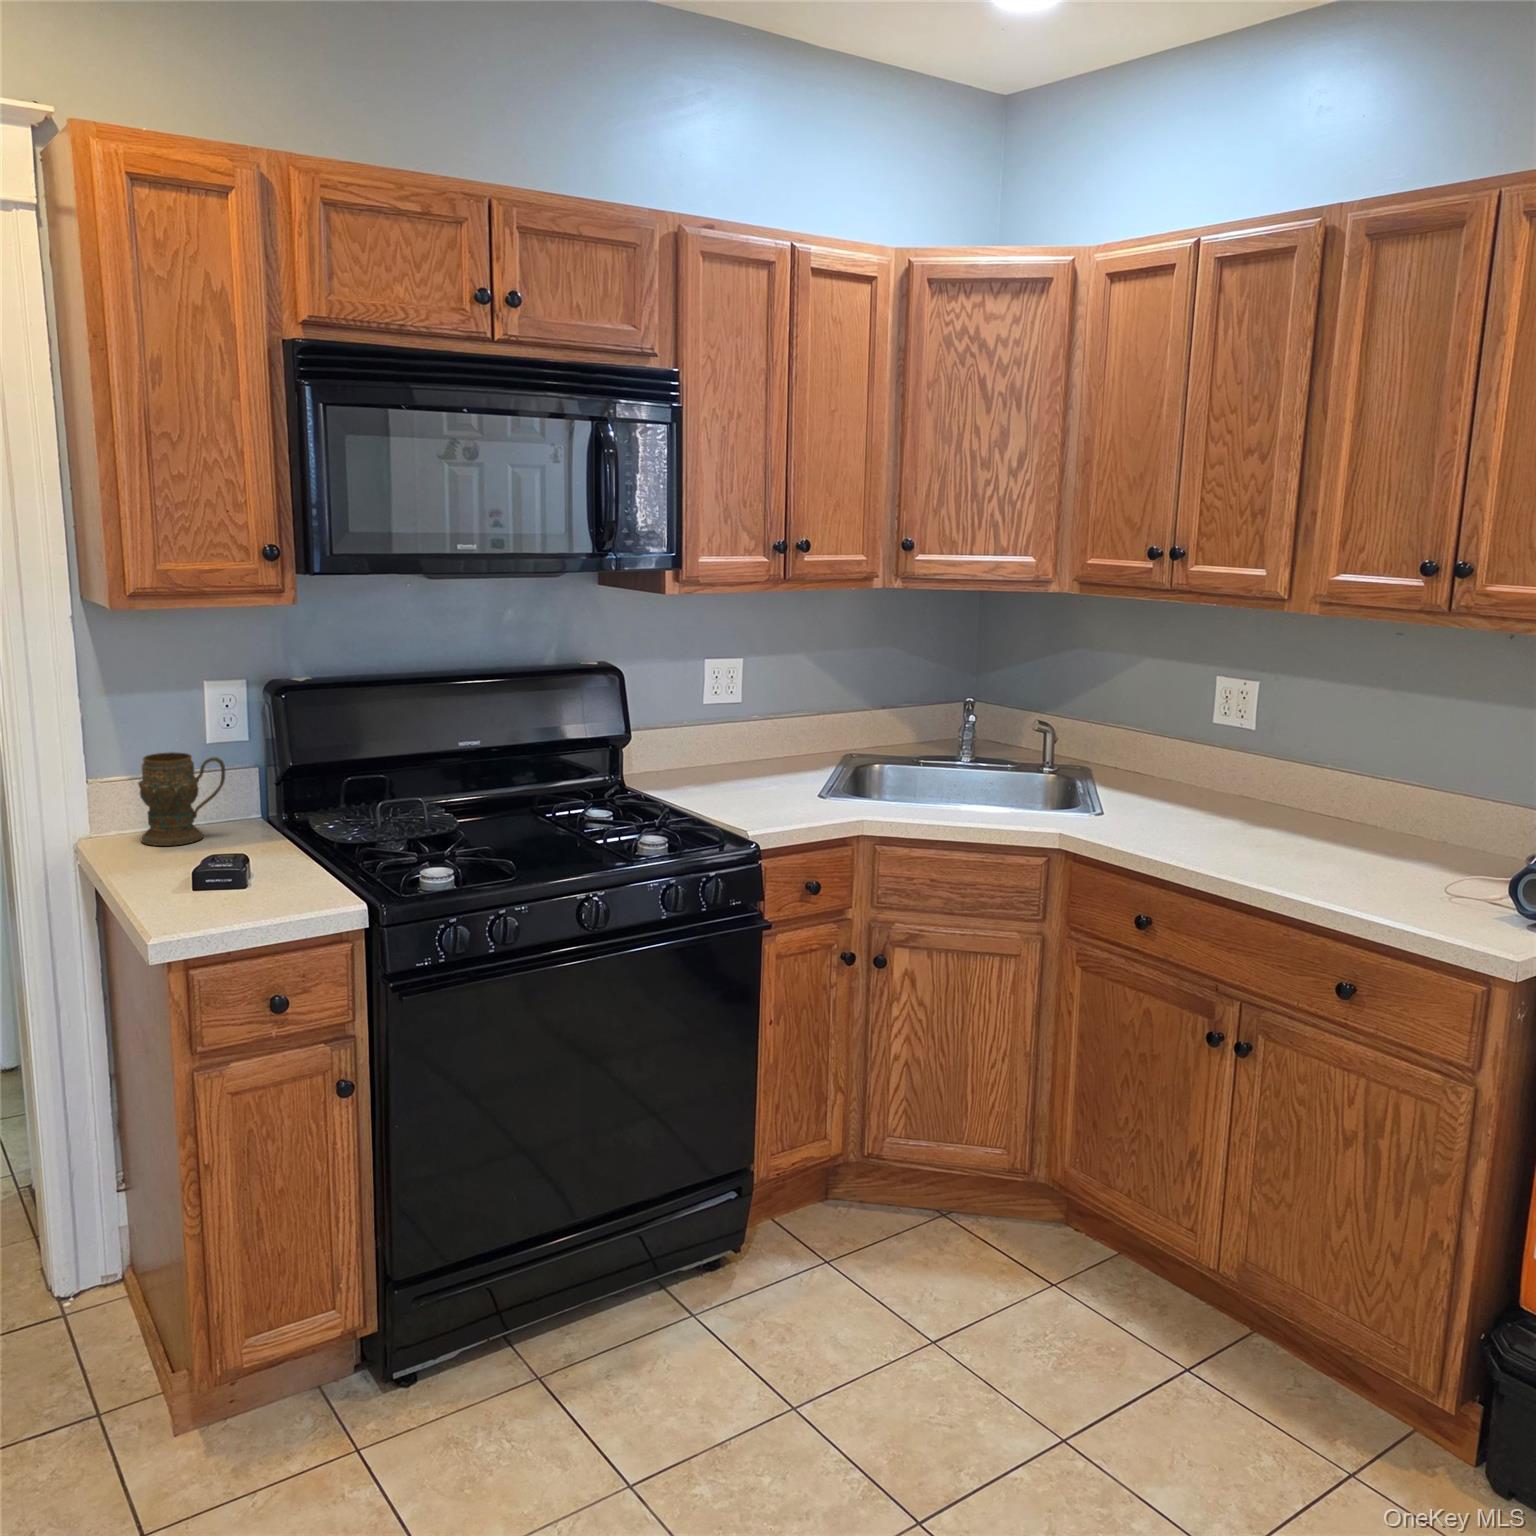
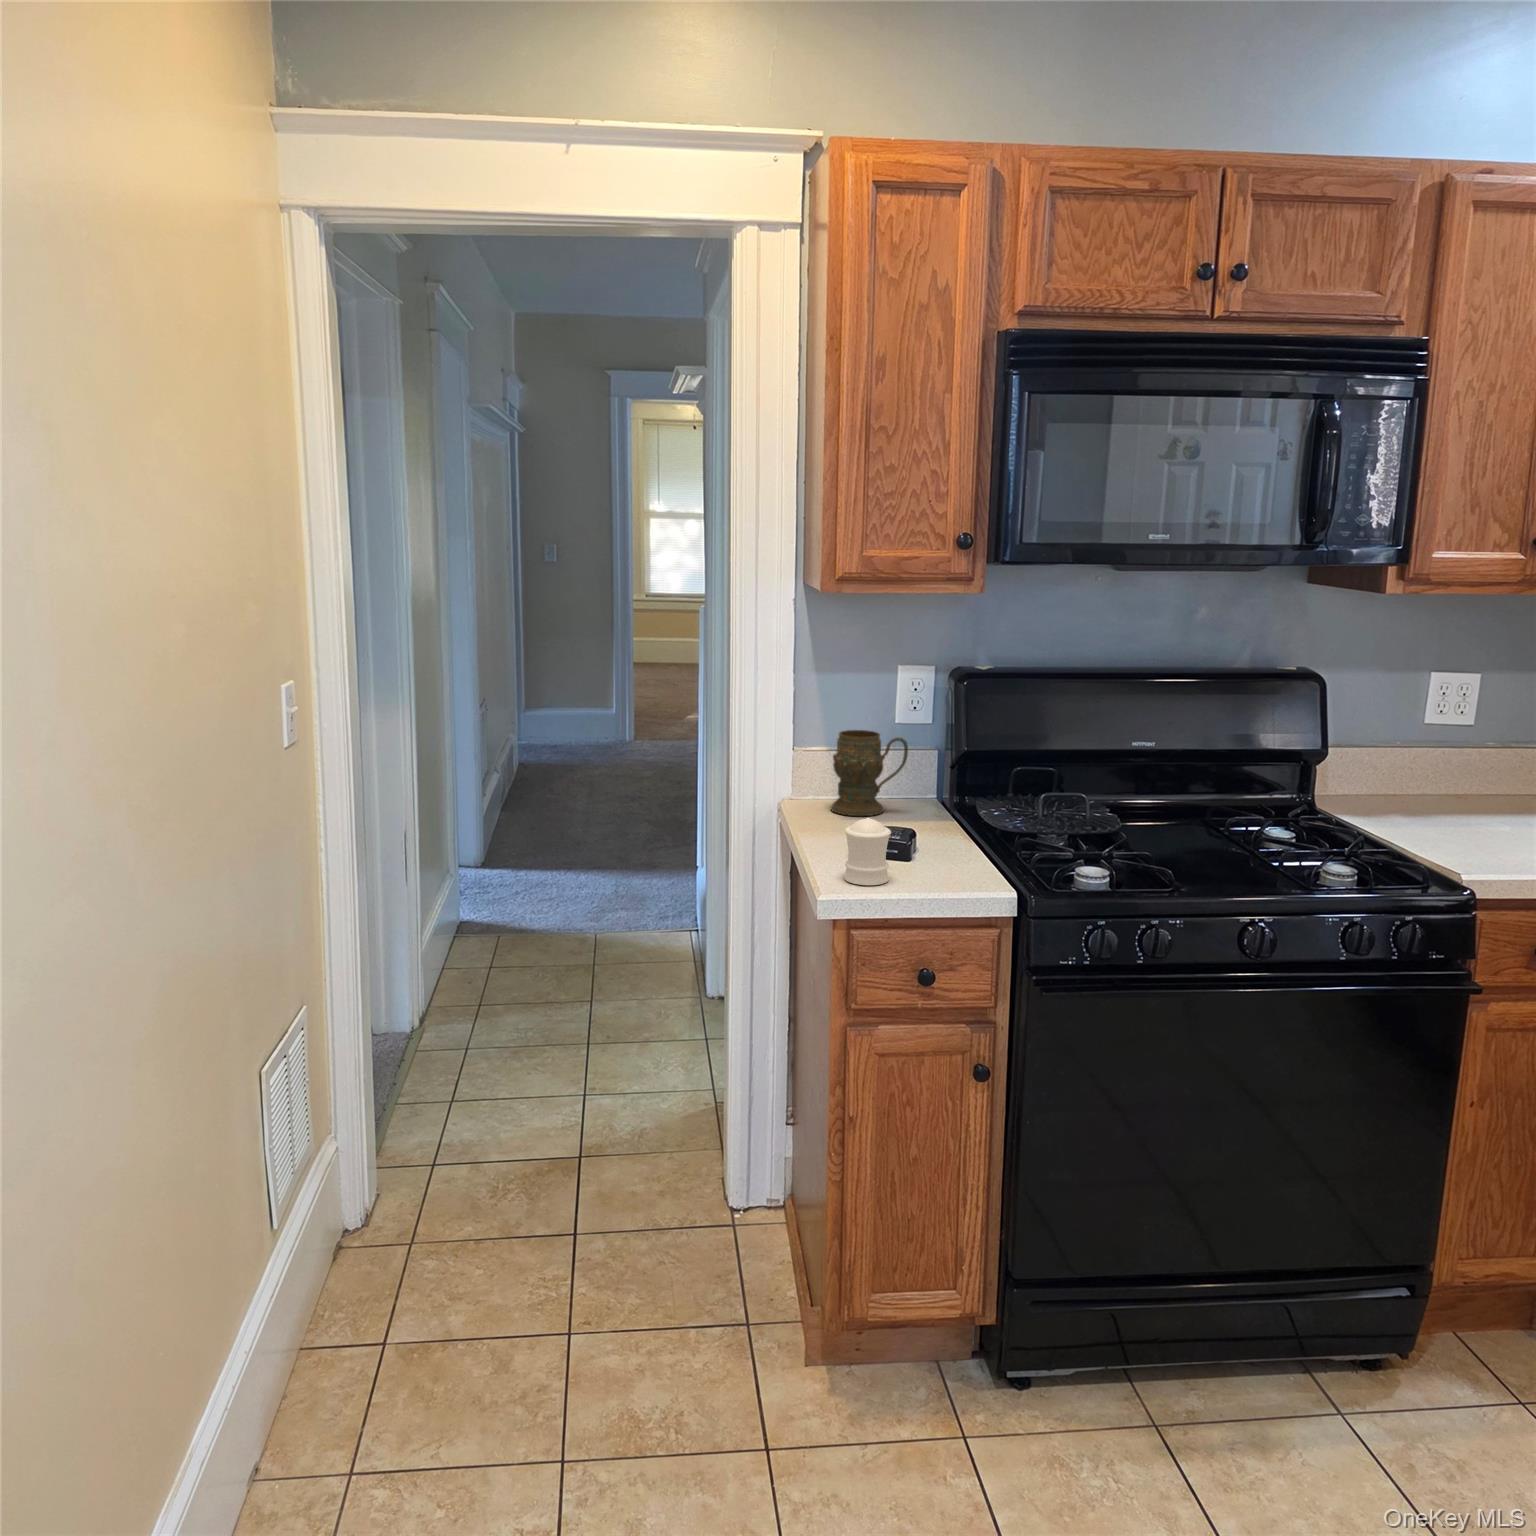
salt shaker: none [170,849,225,920] -> present [845,818,891,885]

